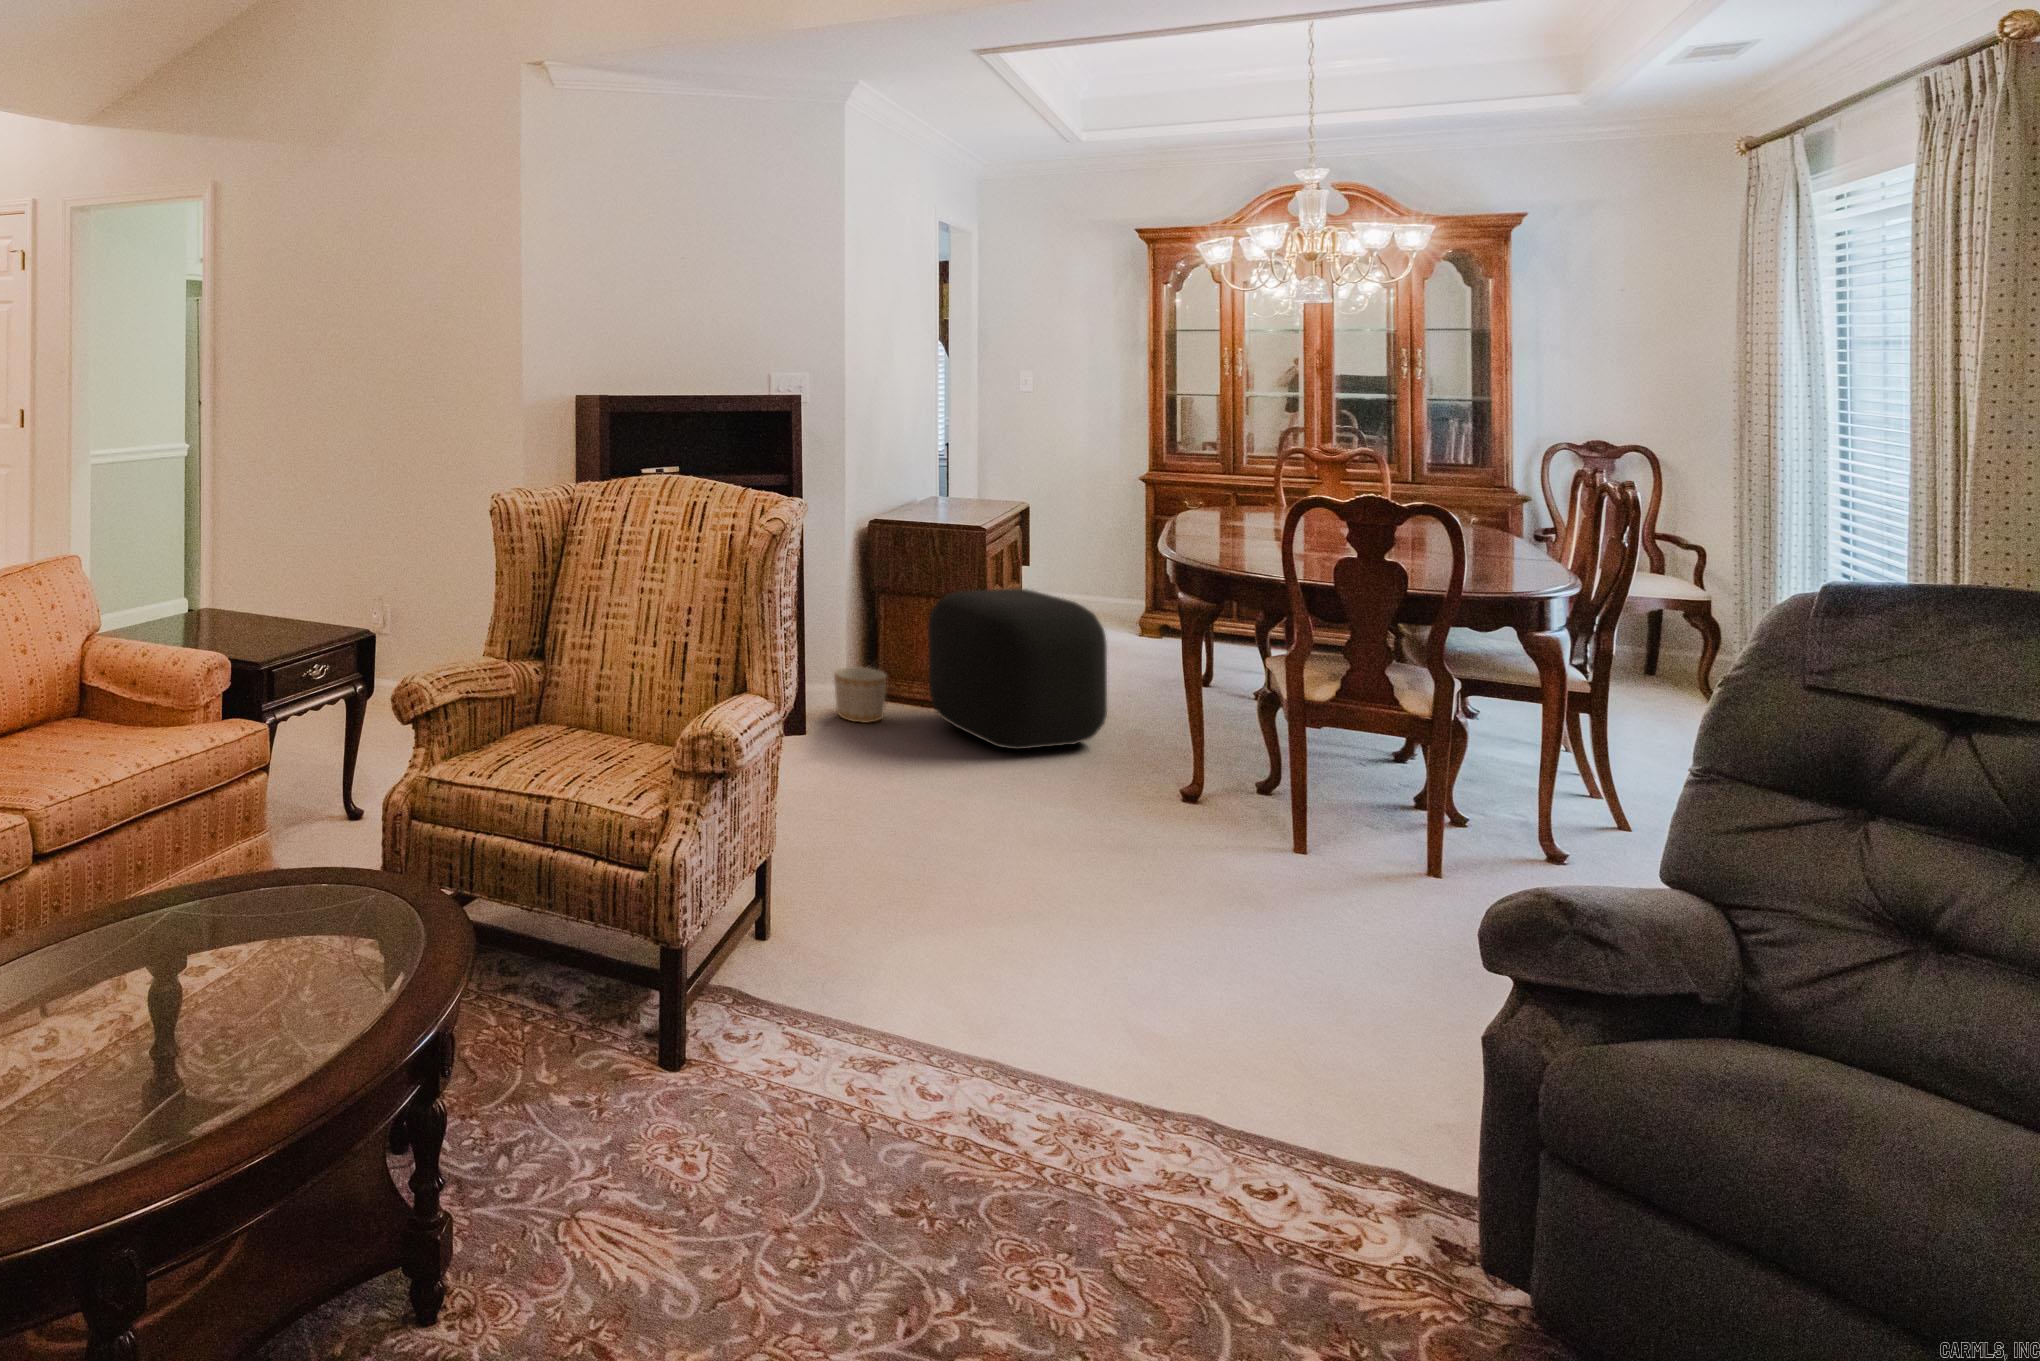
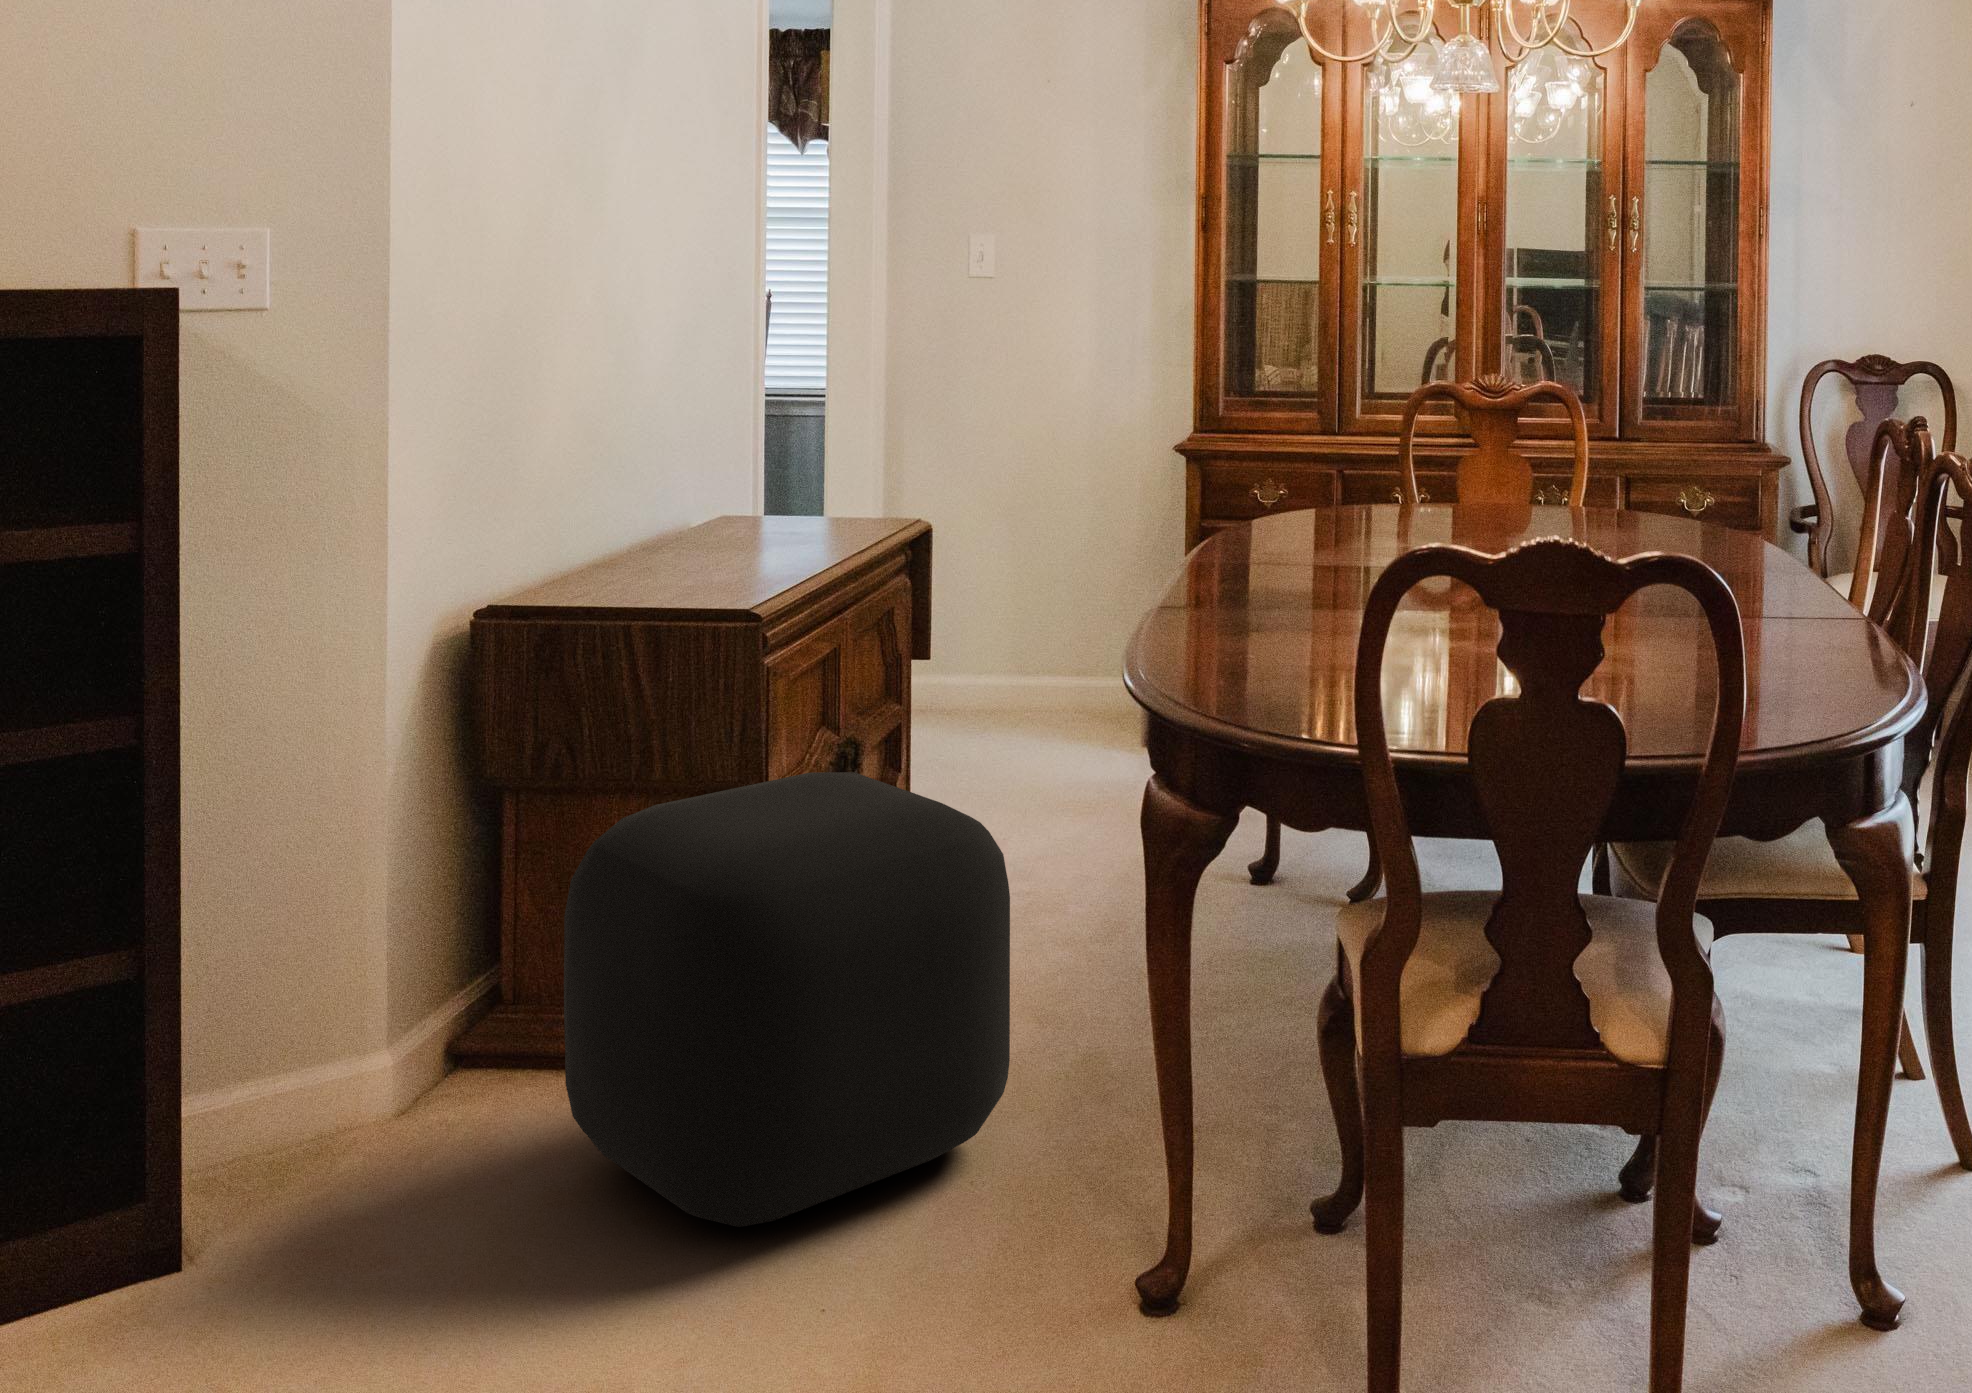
planter: present [834,667,886,723] -> none [291,1036,455,1209]

